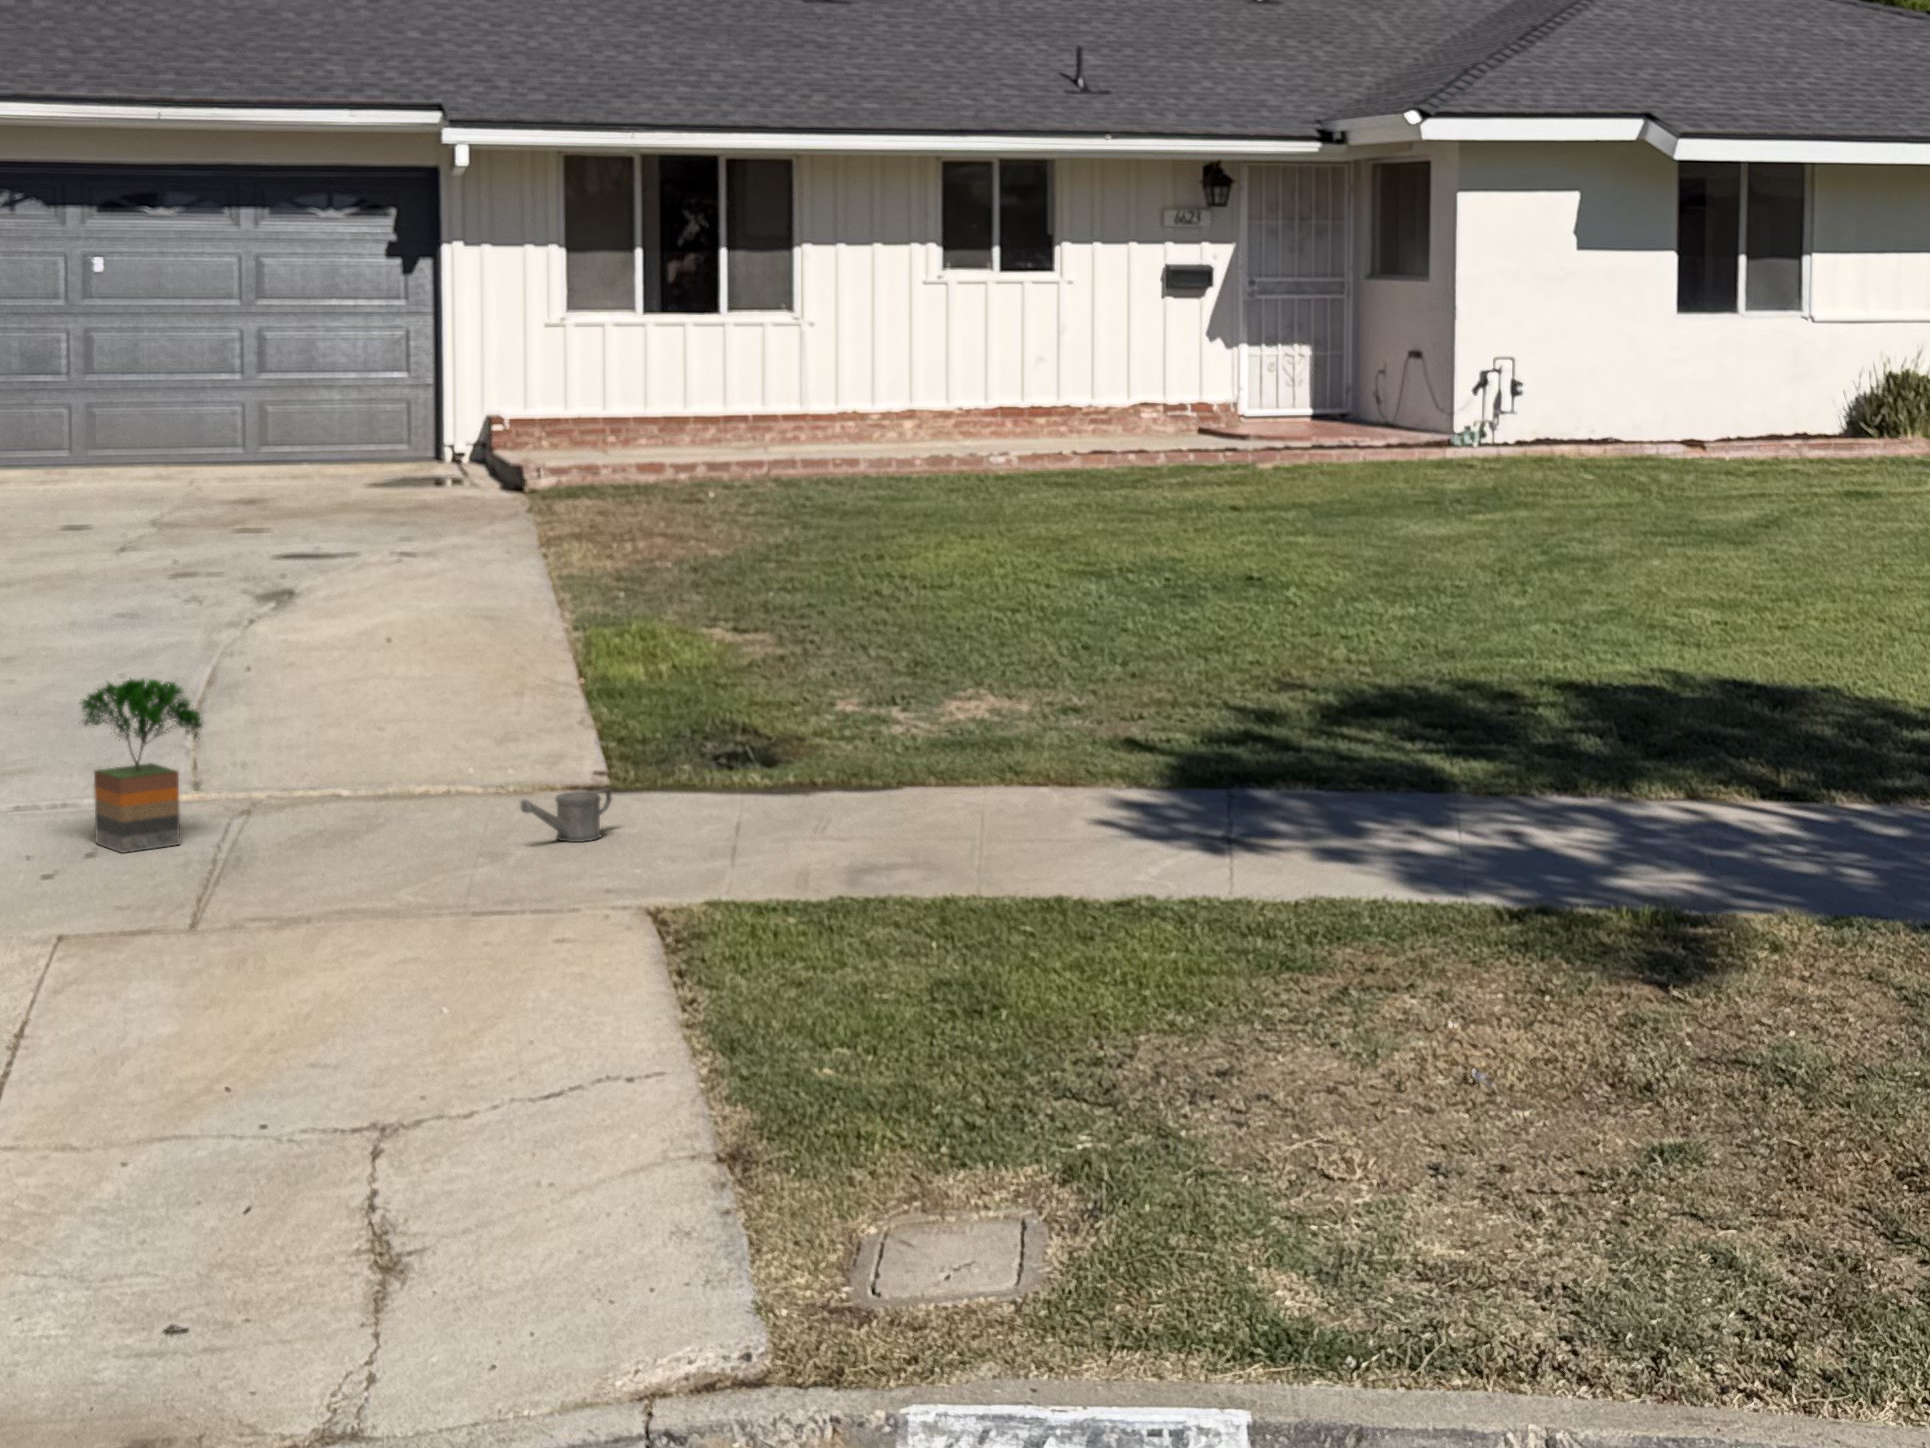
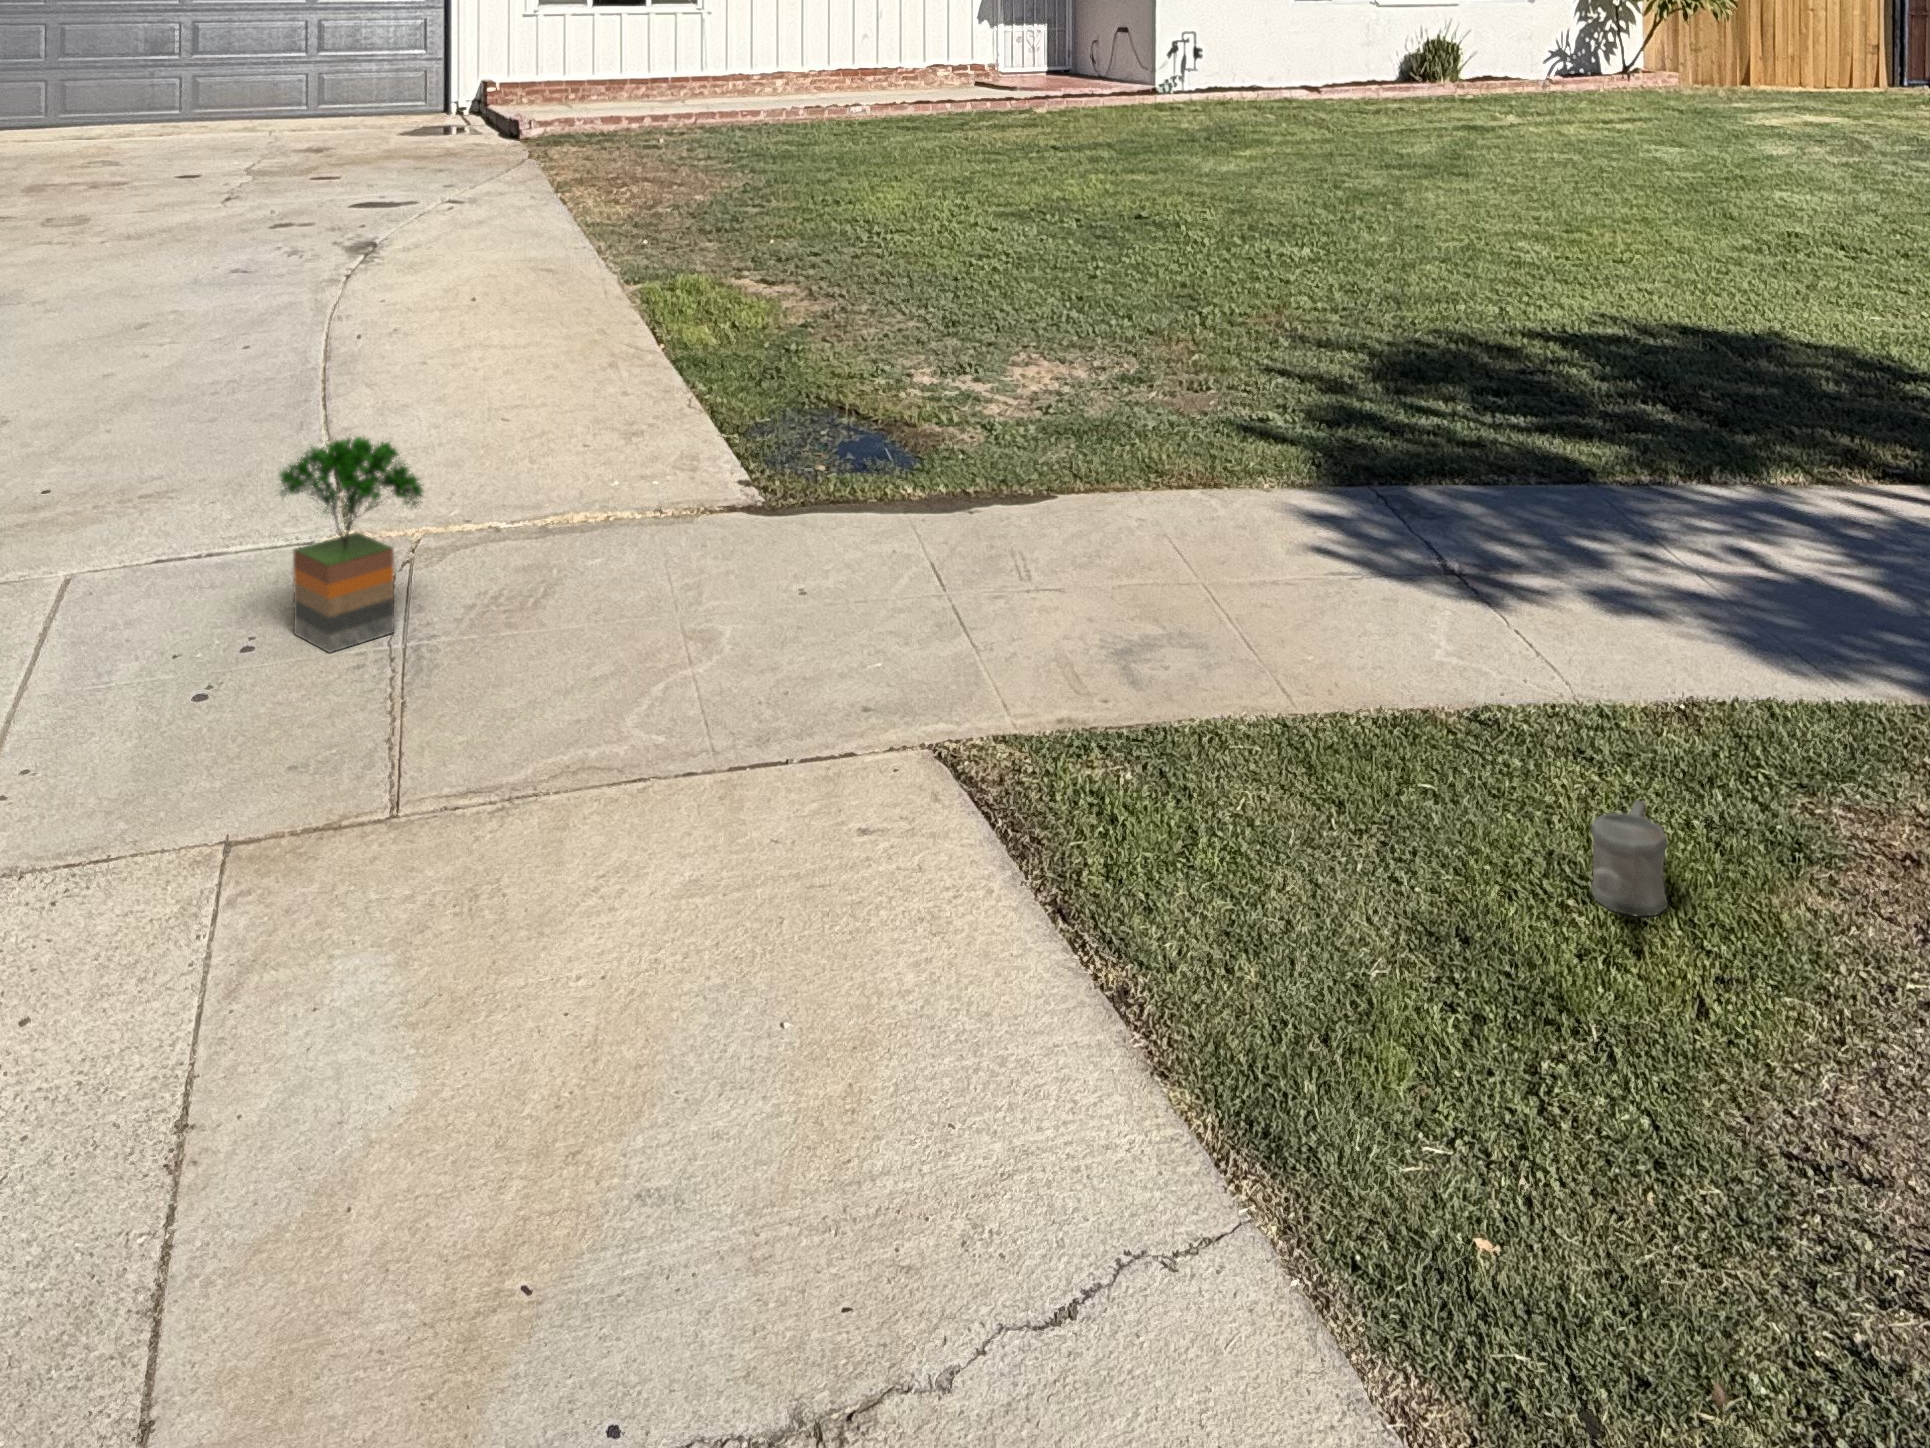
watering can: present [520,789,612,842] -> present [1591,801,1668,916]

